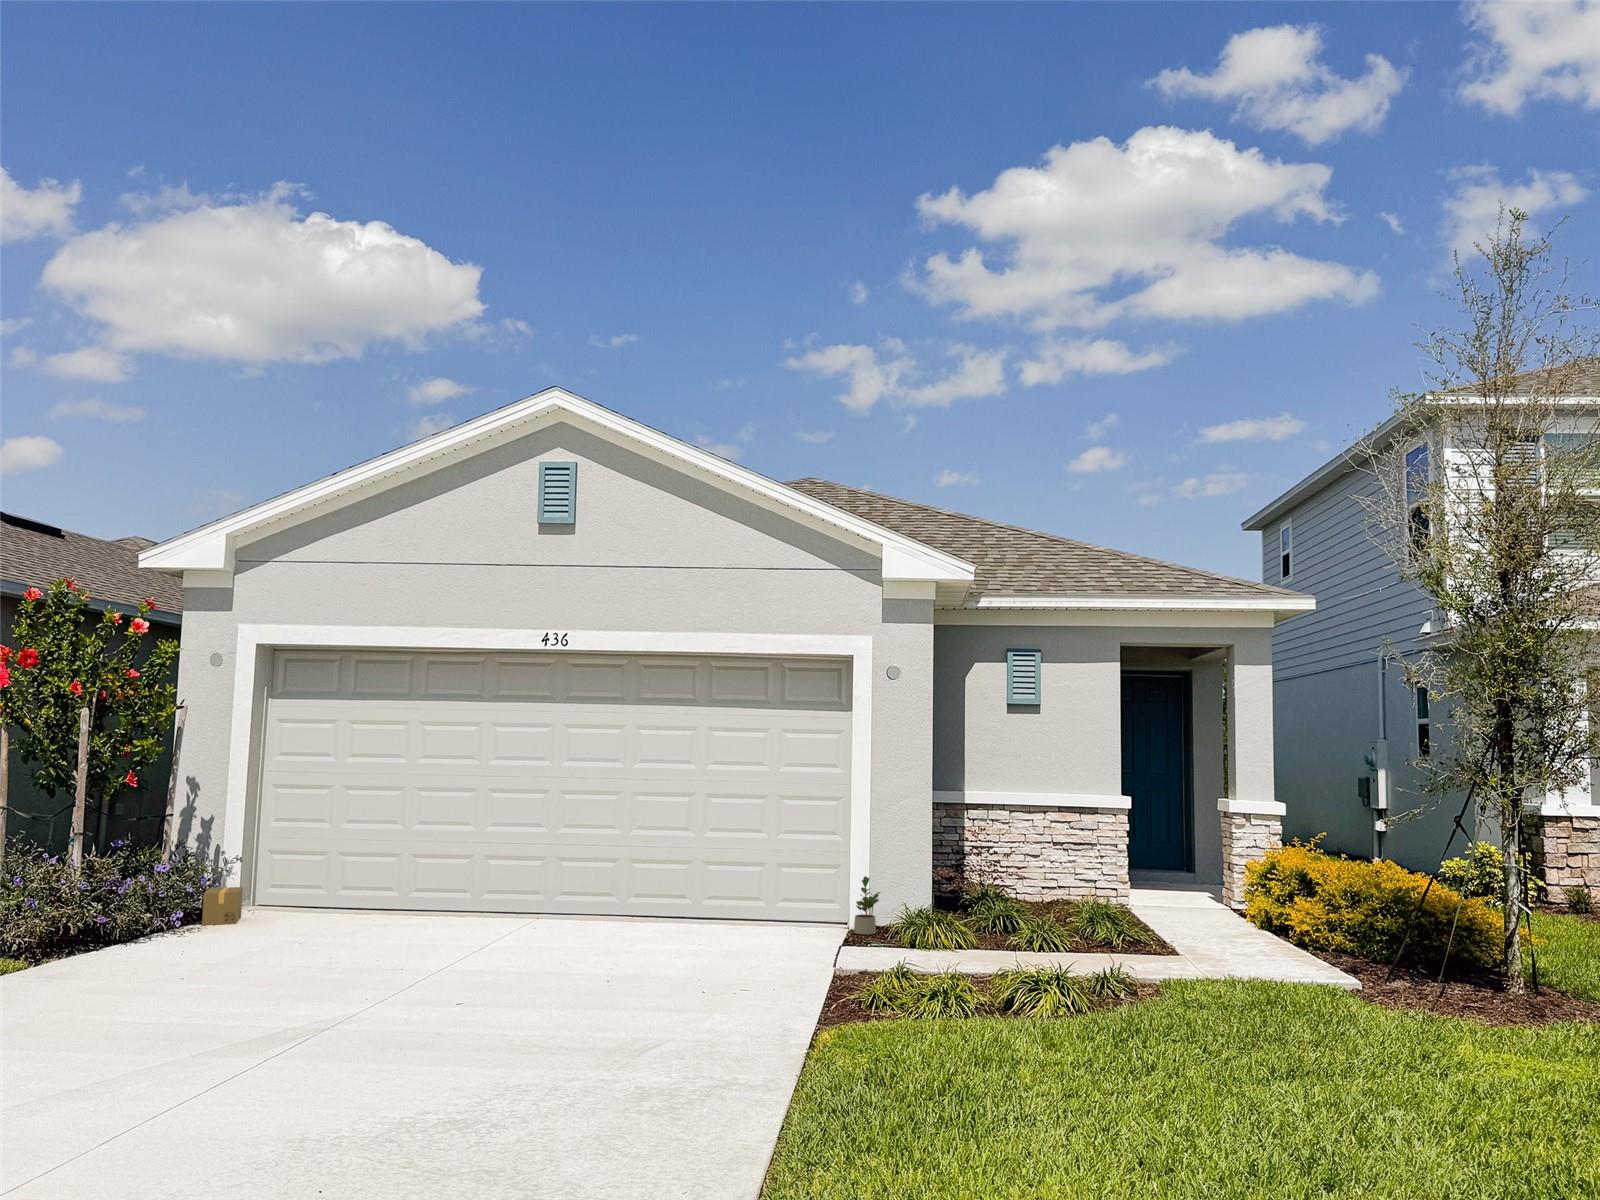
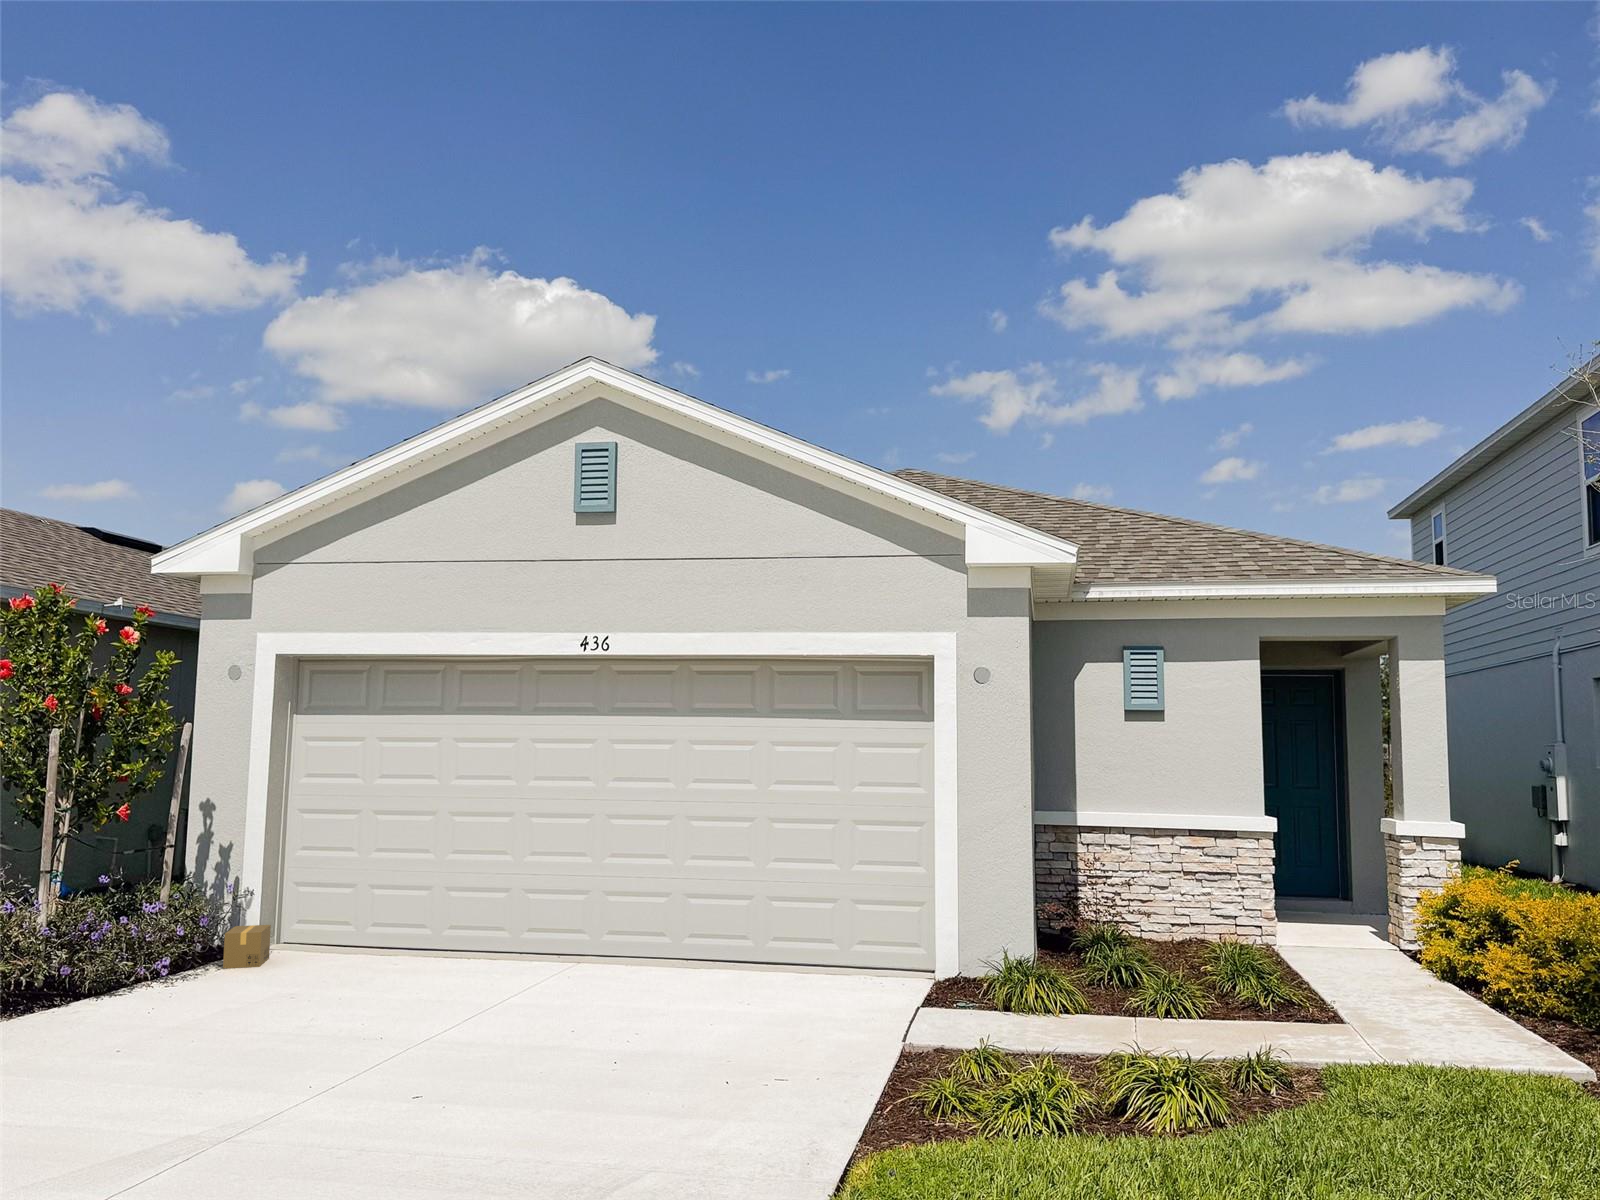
potted plant: present [854,876,881,935] -> none [942,919,973,988]

